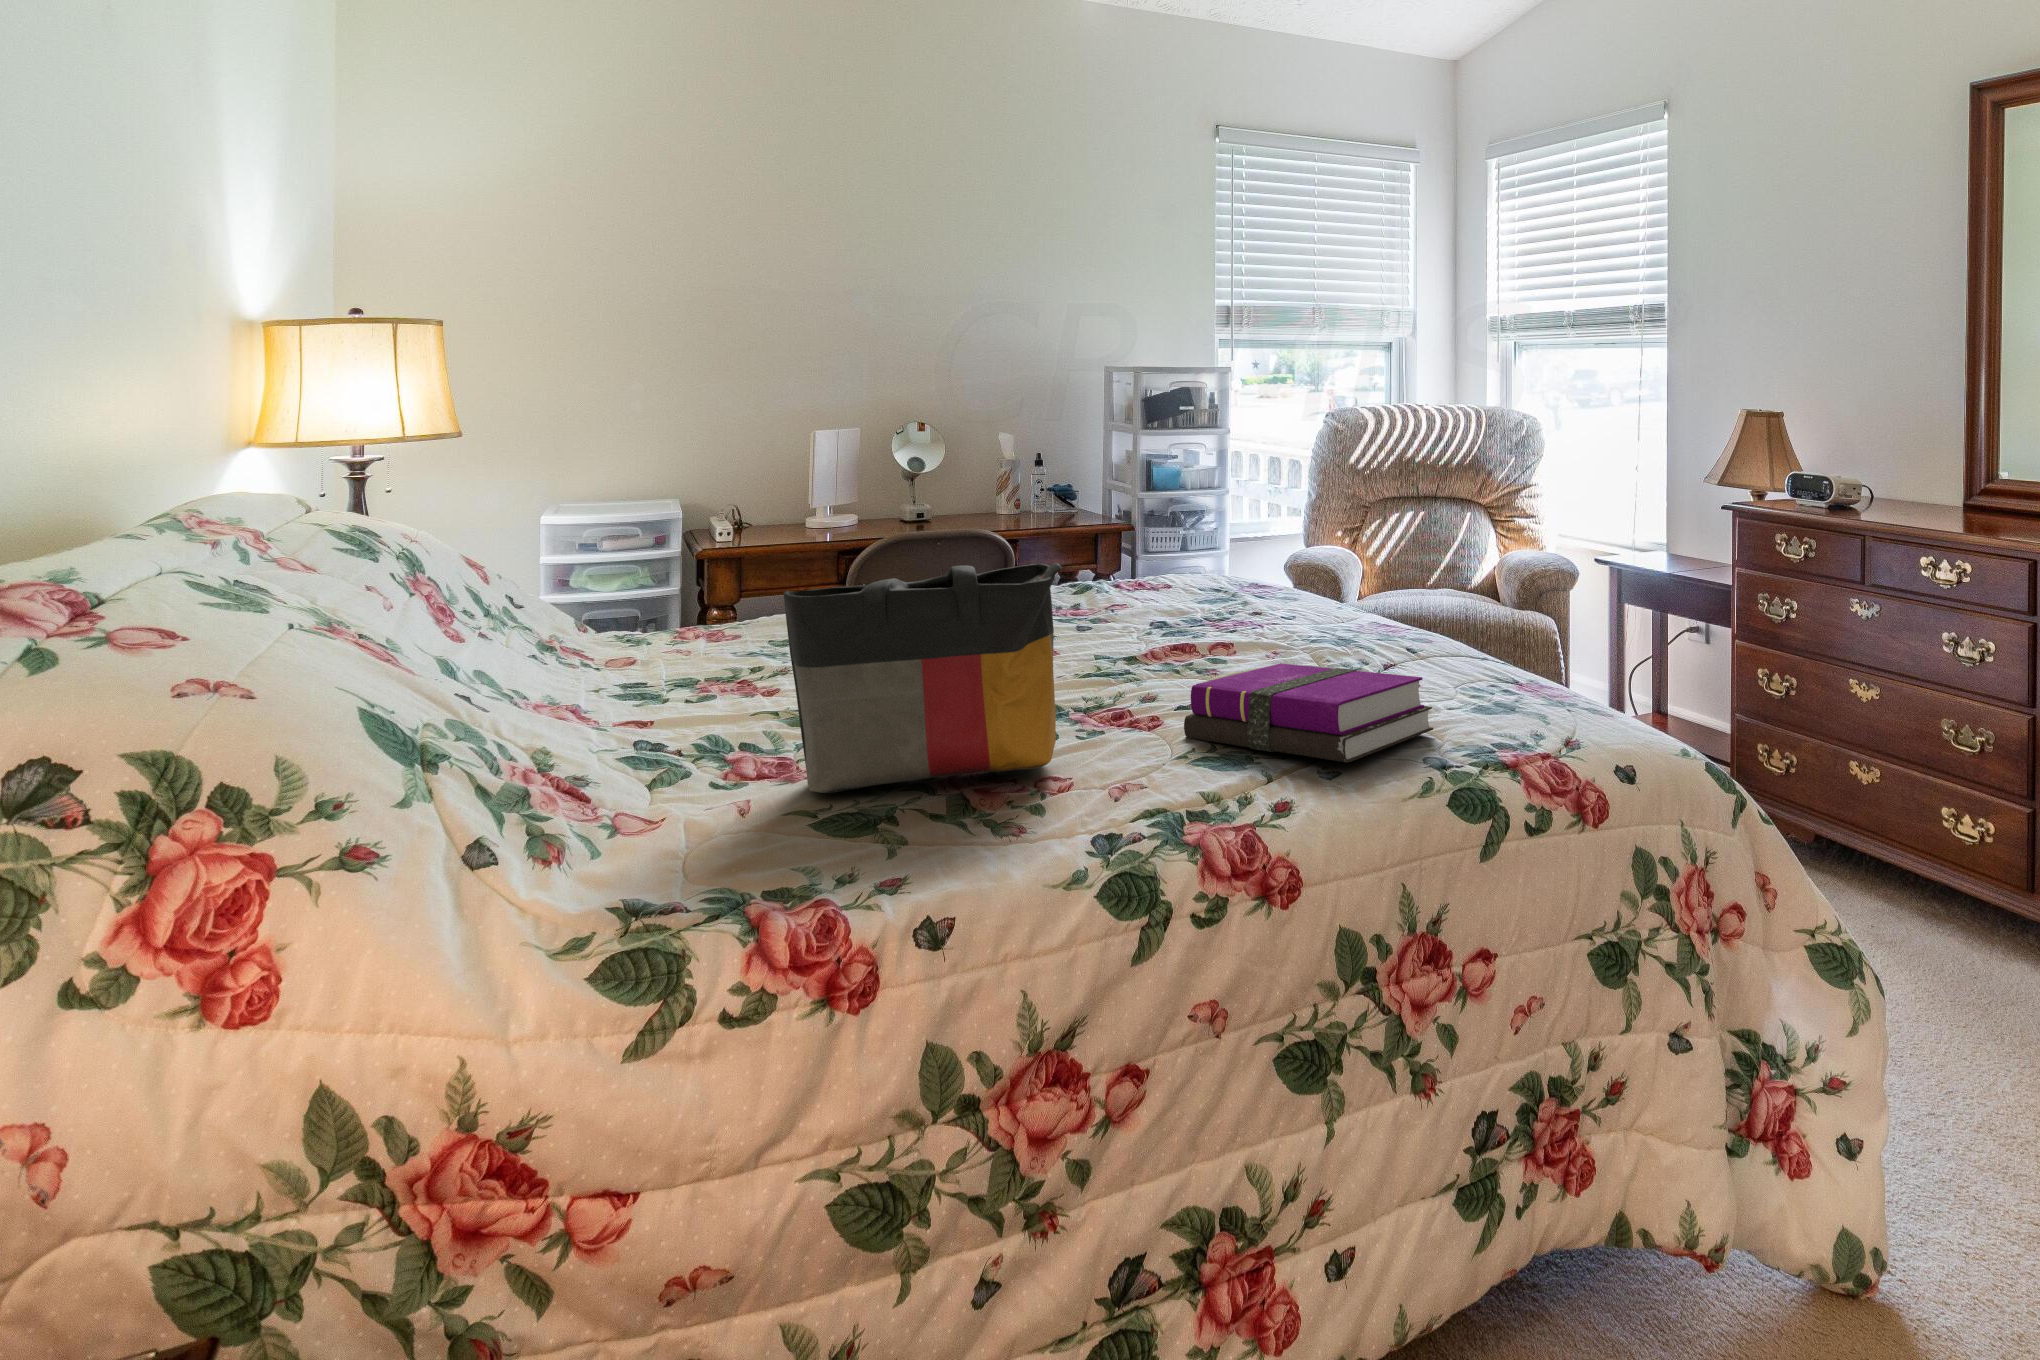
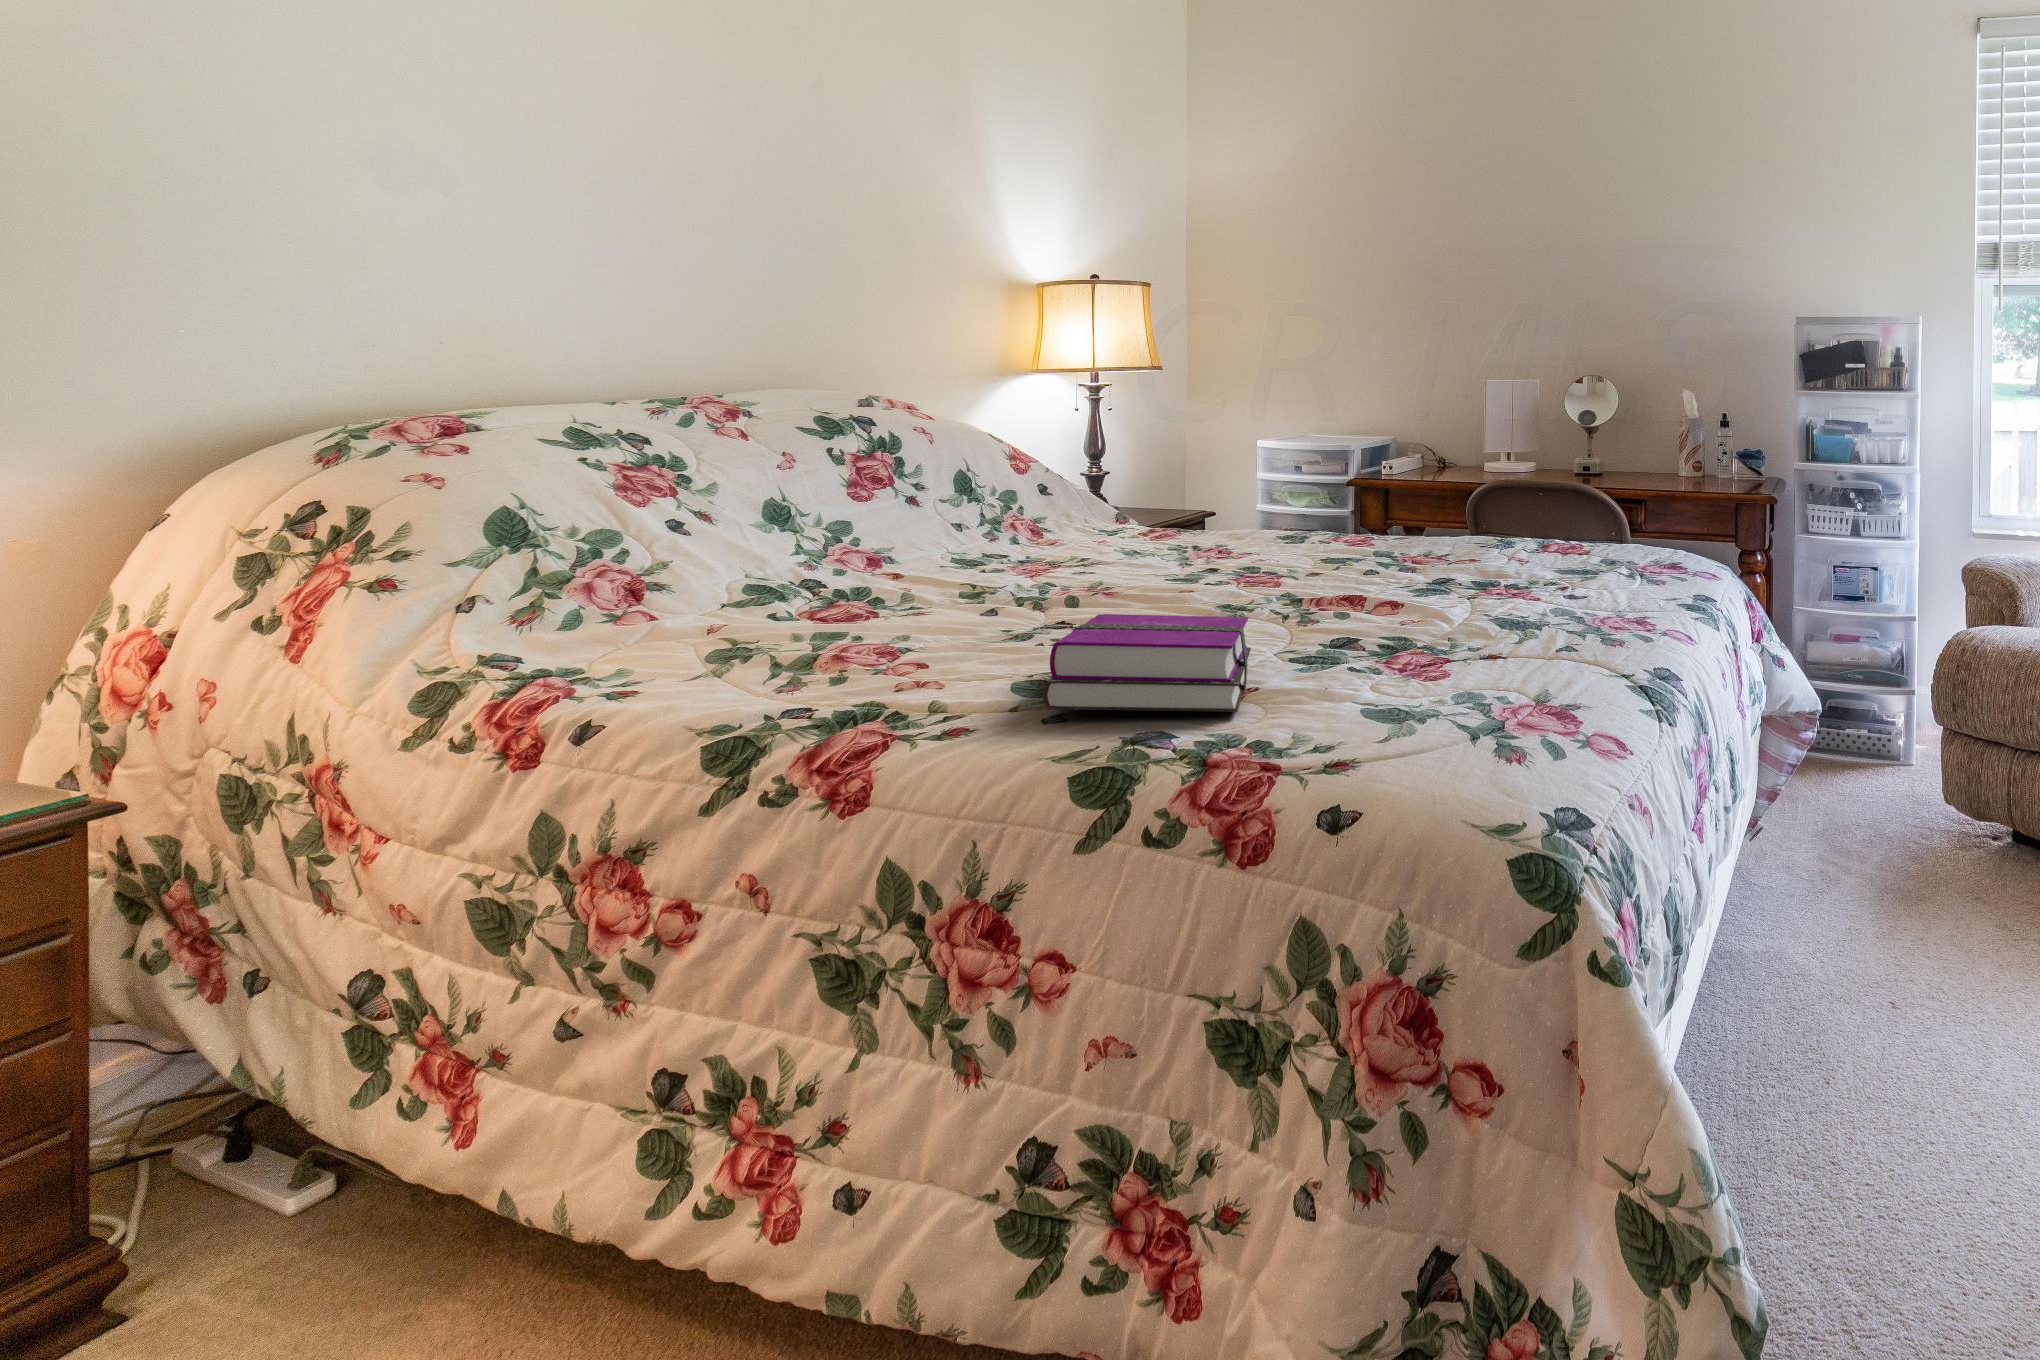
tote bag: present [784,563,1062,793] -> none [781,460,981,654]

